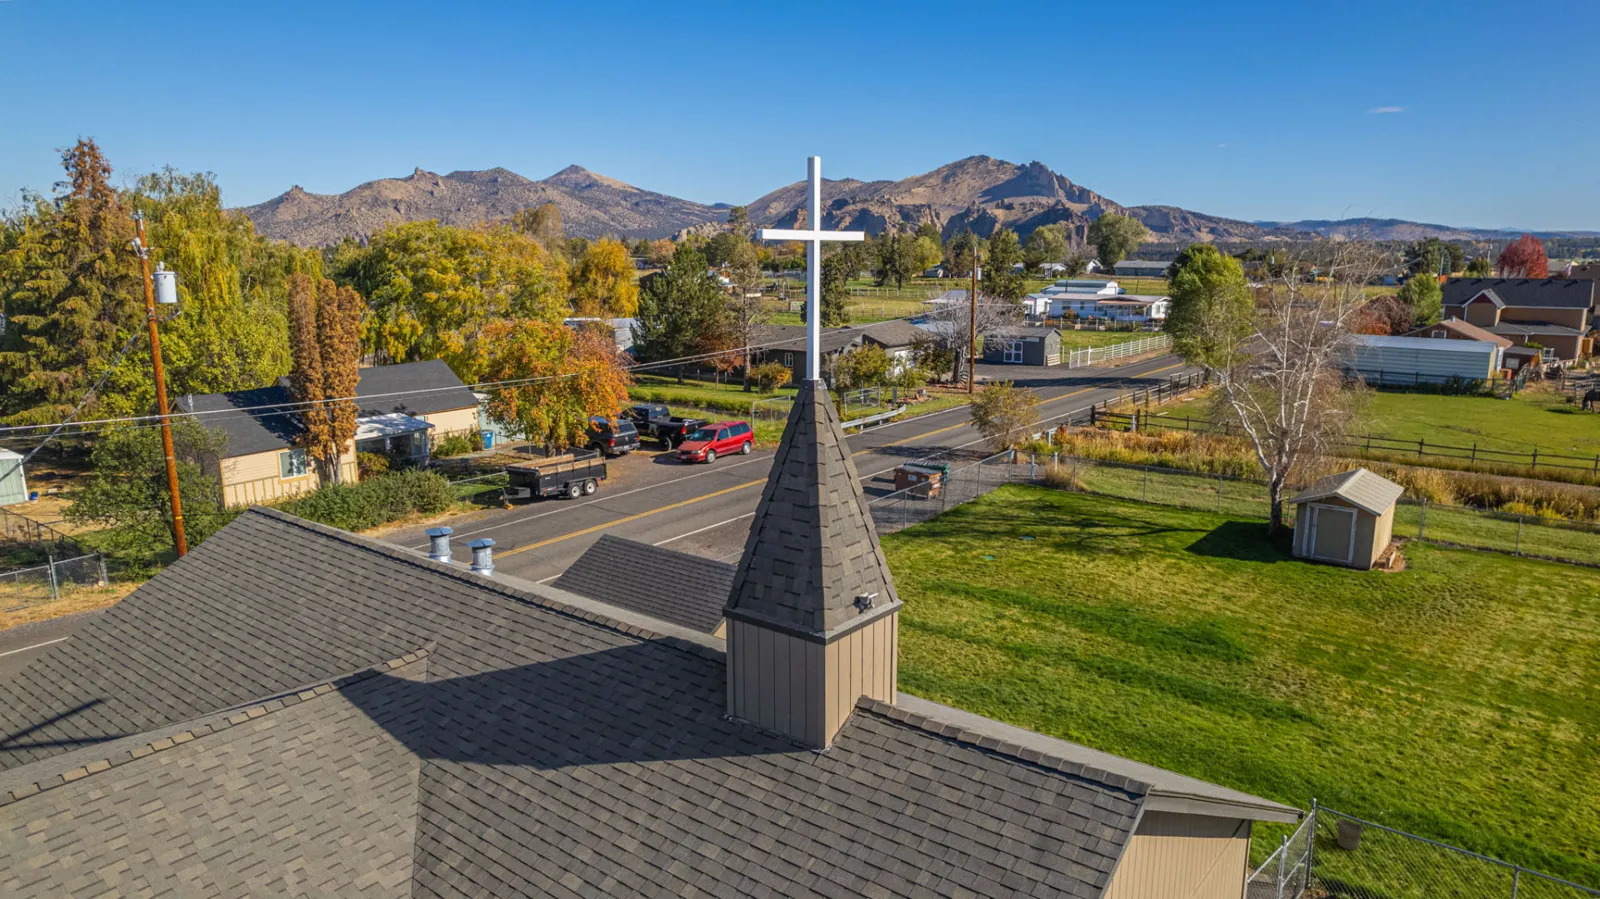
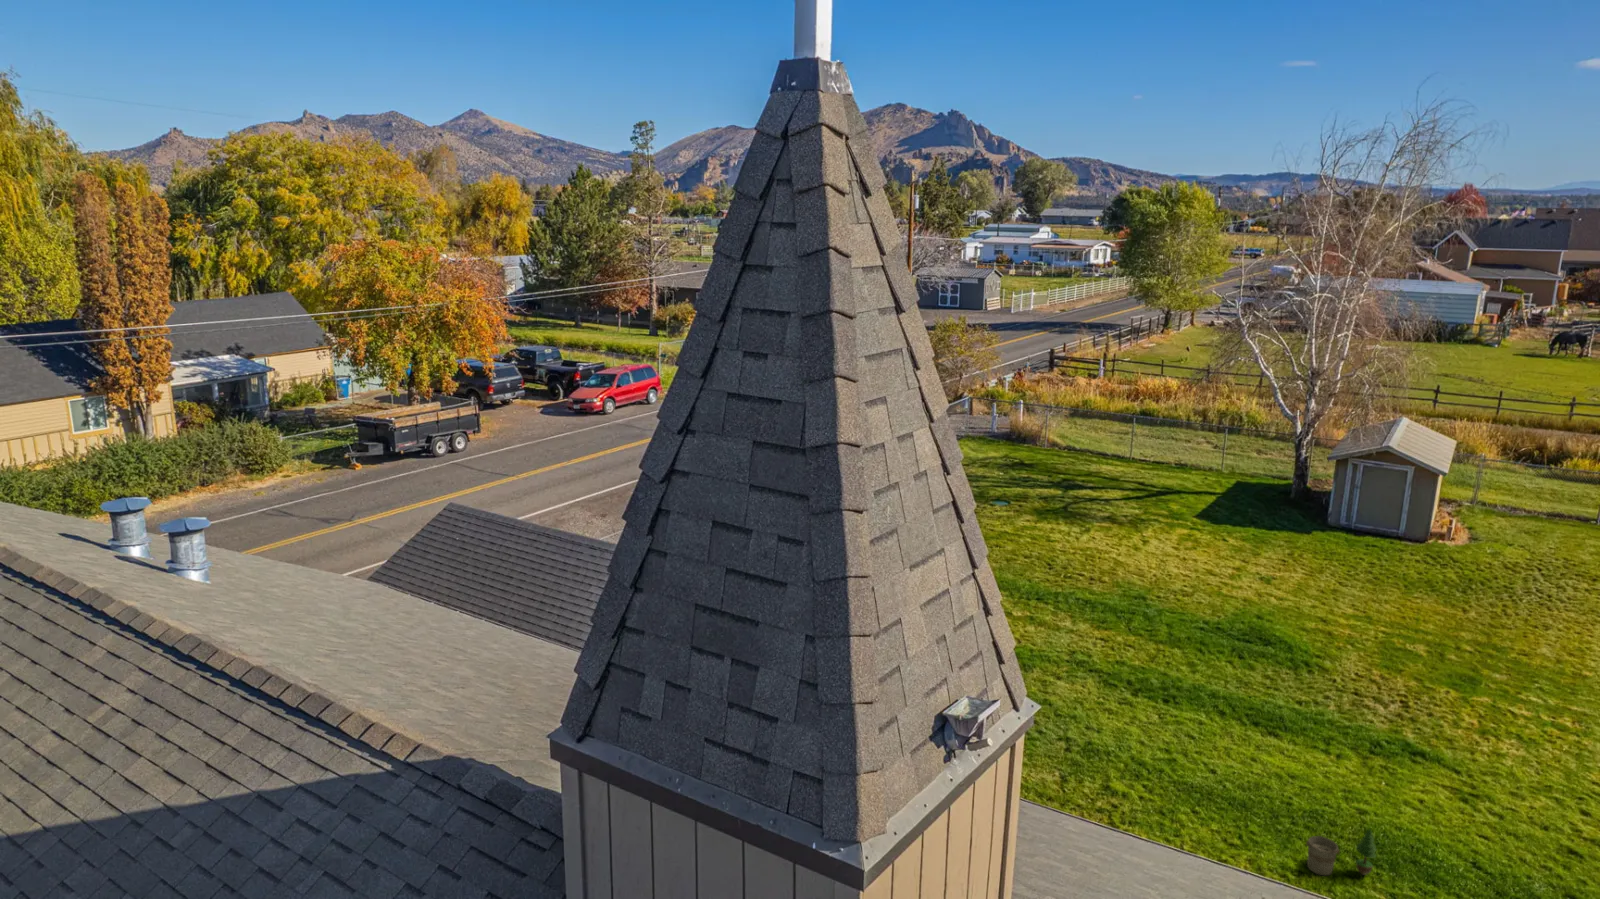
potted tree: none [1377,812,1395,850] -> present [1356,830,1376,875]

